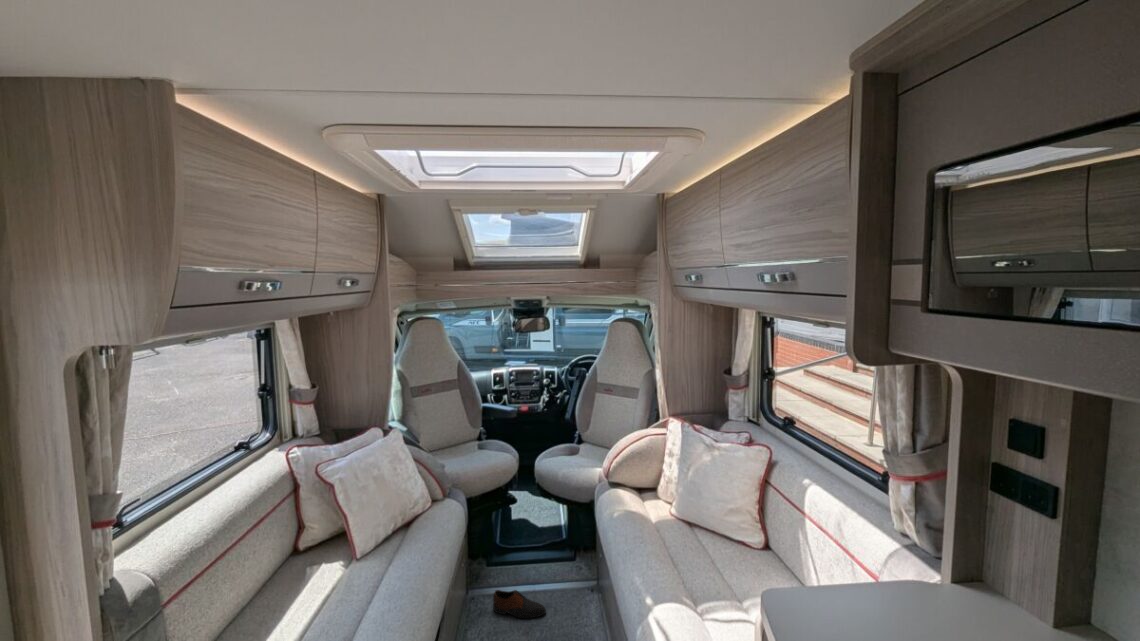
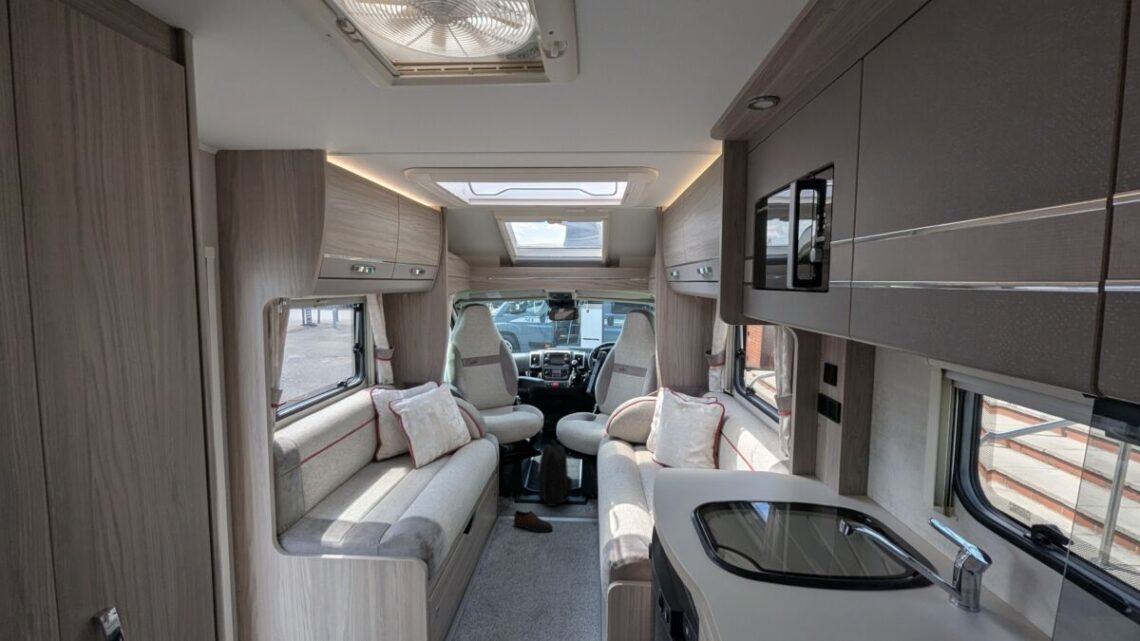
backpack: none [516,489,562,574] -> present [538,440,572,506]

